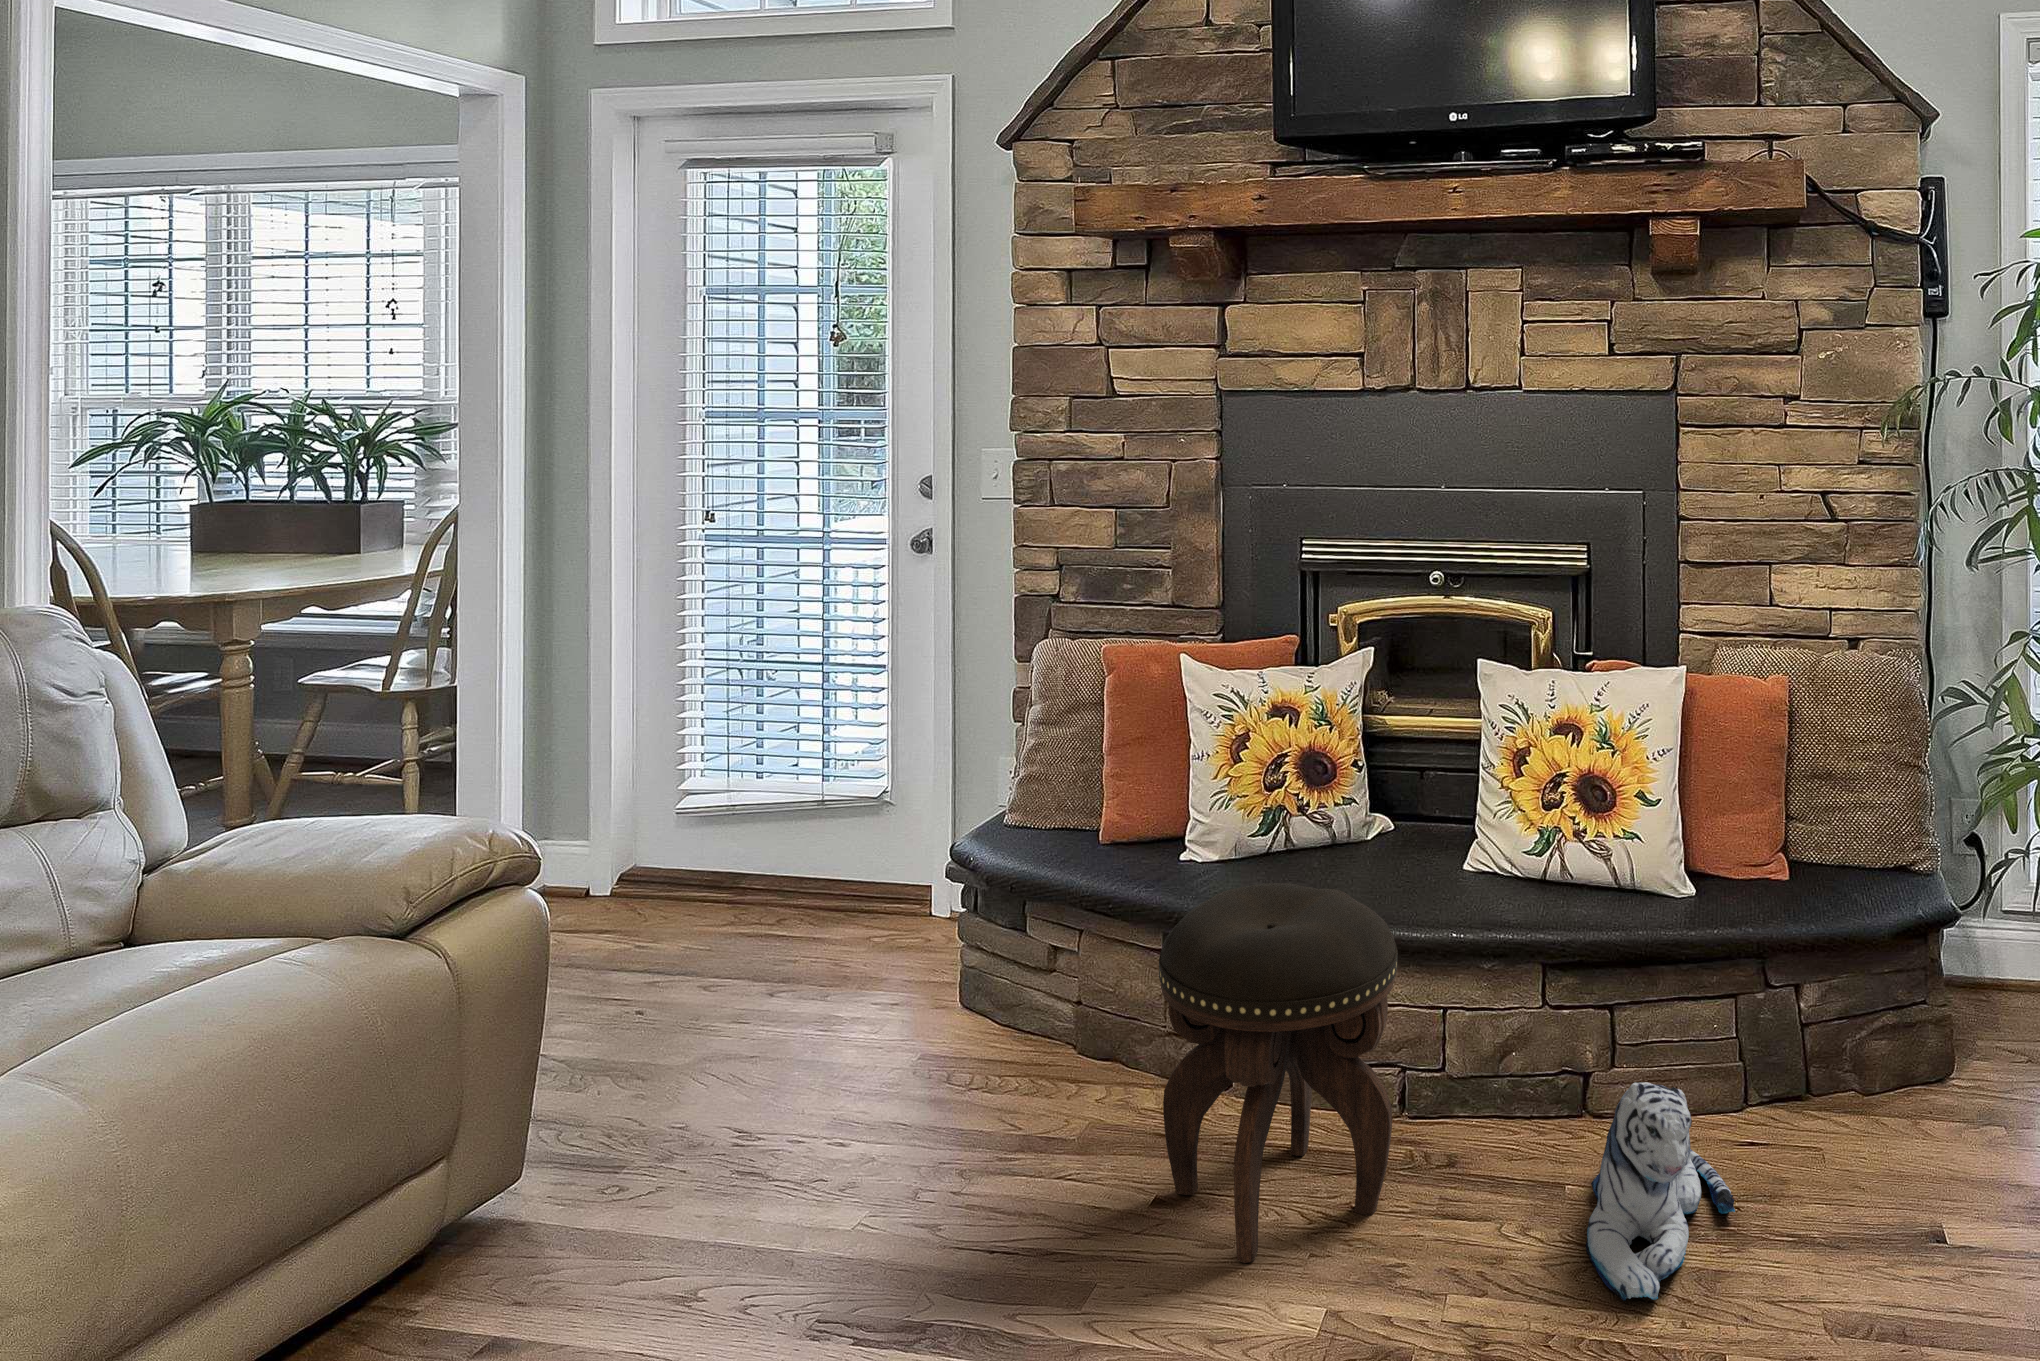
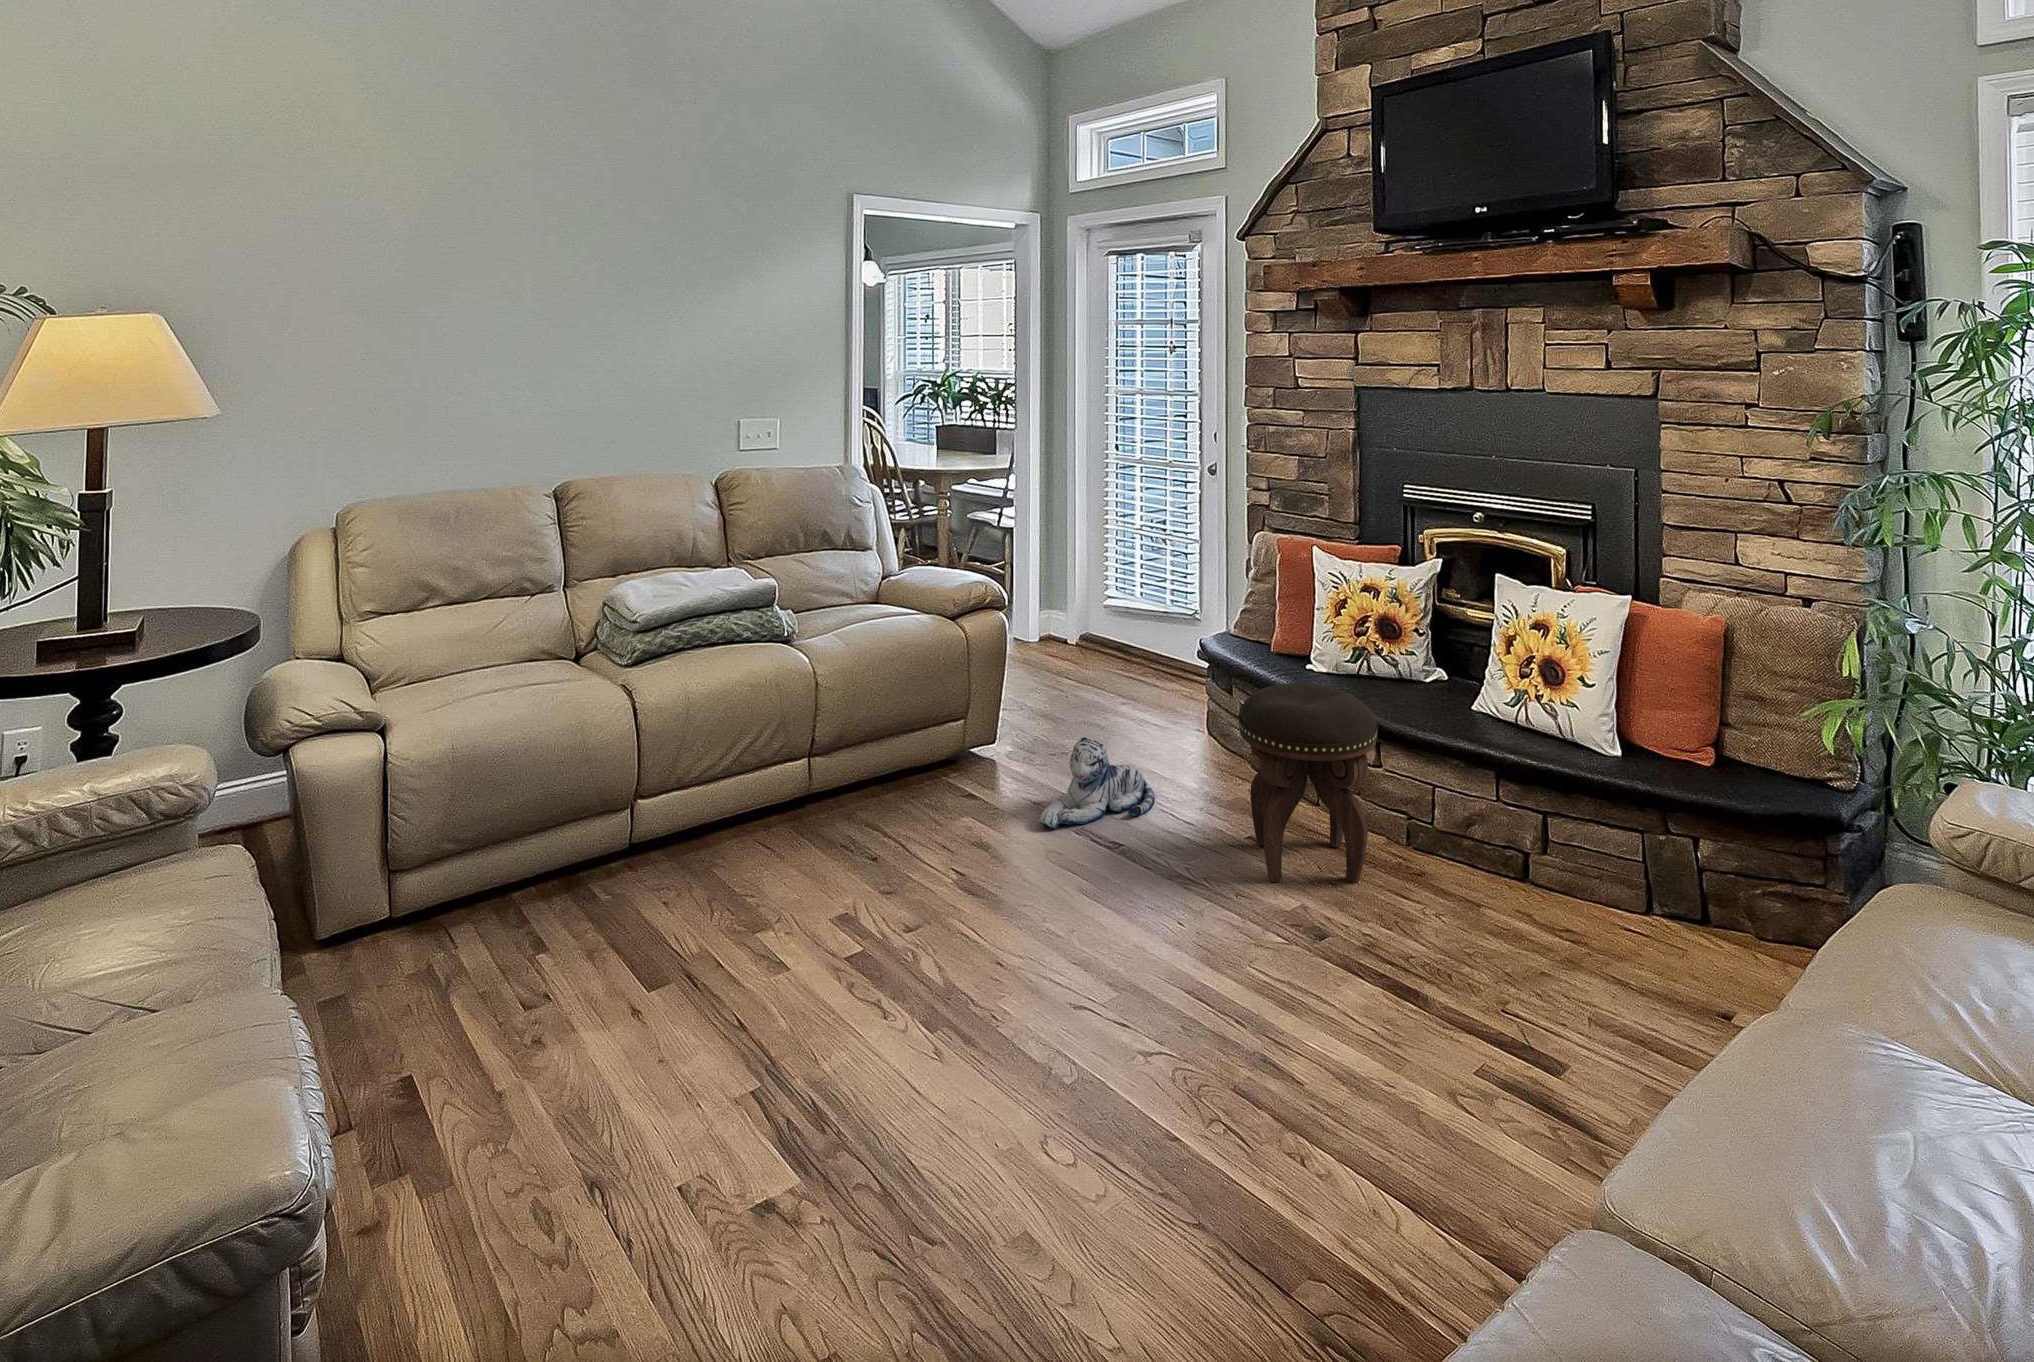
plush toy: present [1586,1082,1735,1300] -> present [1039,737,1155,828]

